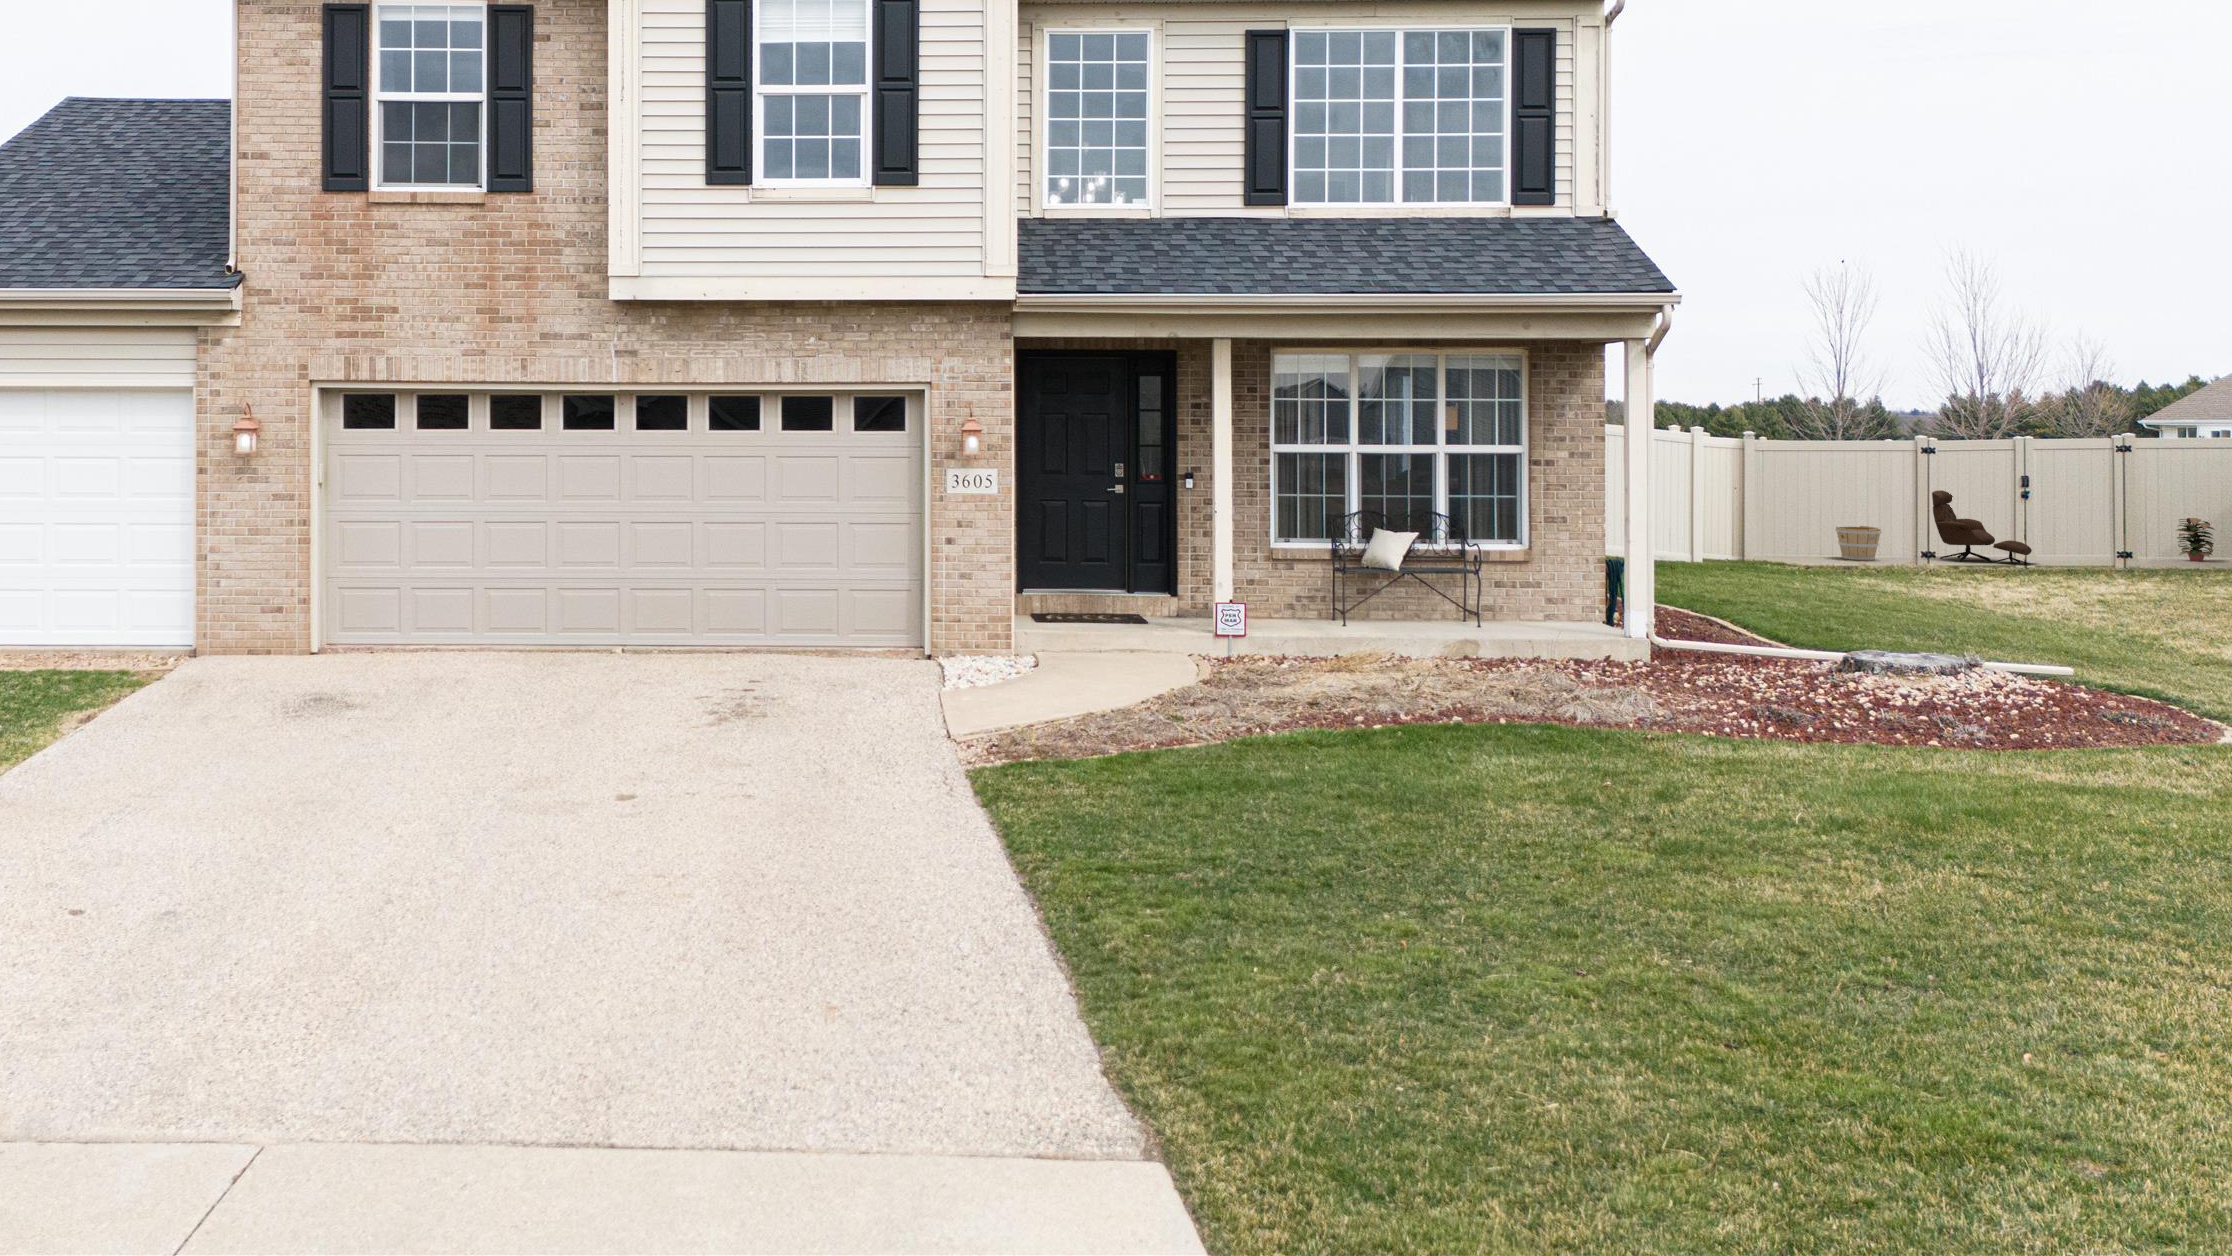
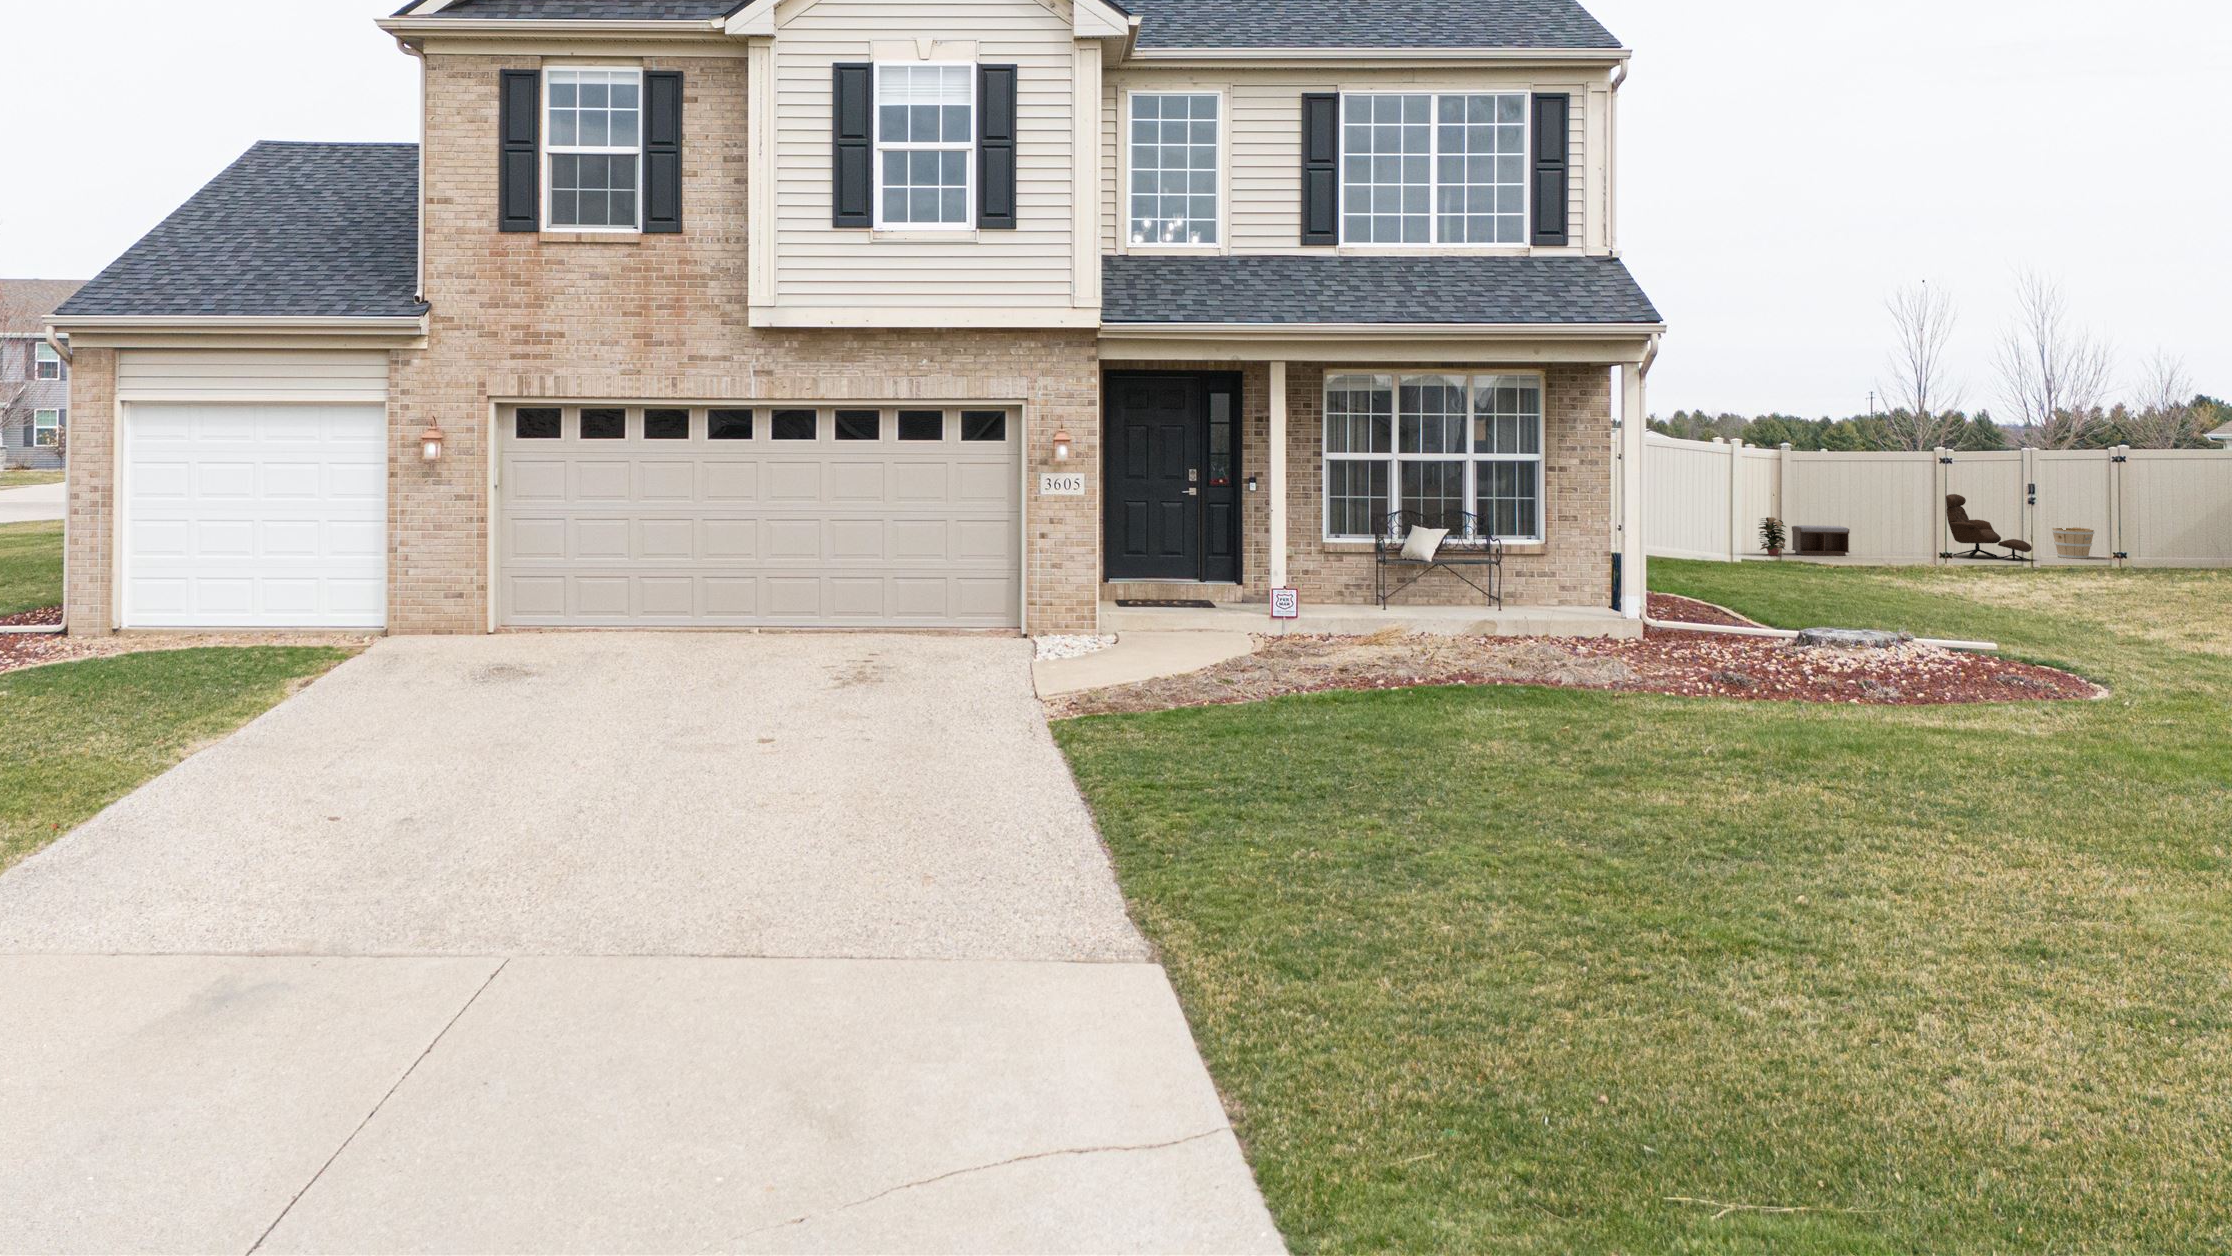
decorative plant: present [2176,518,2215,561] -> present [1759,517,1786,555]
bench: none [1757,525,1823,559] -> present [1792,525,1849,556]
wooden bucket: present [1835,526,1881,561] -> present [2052,527,2095,559]

